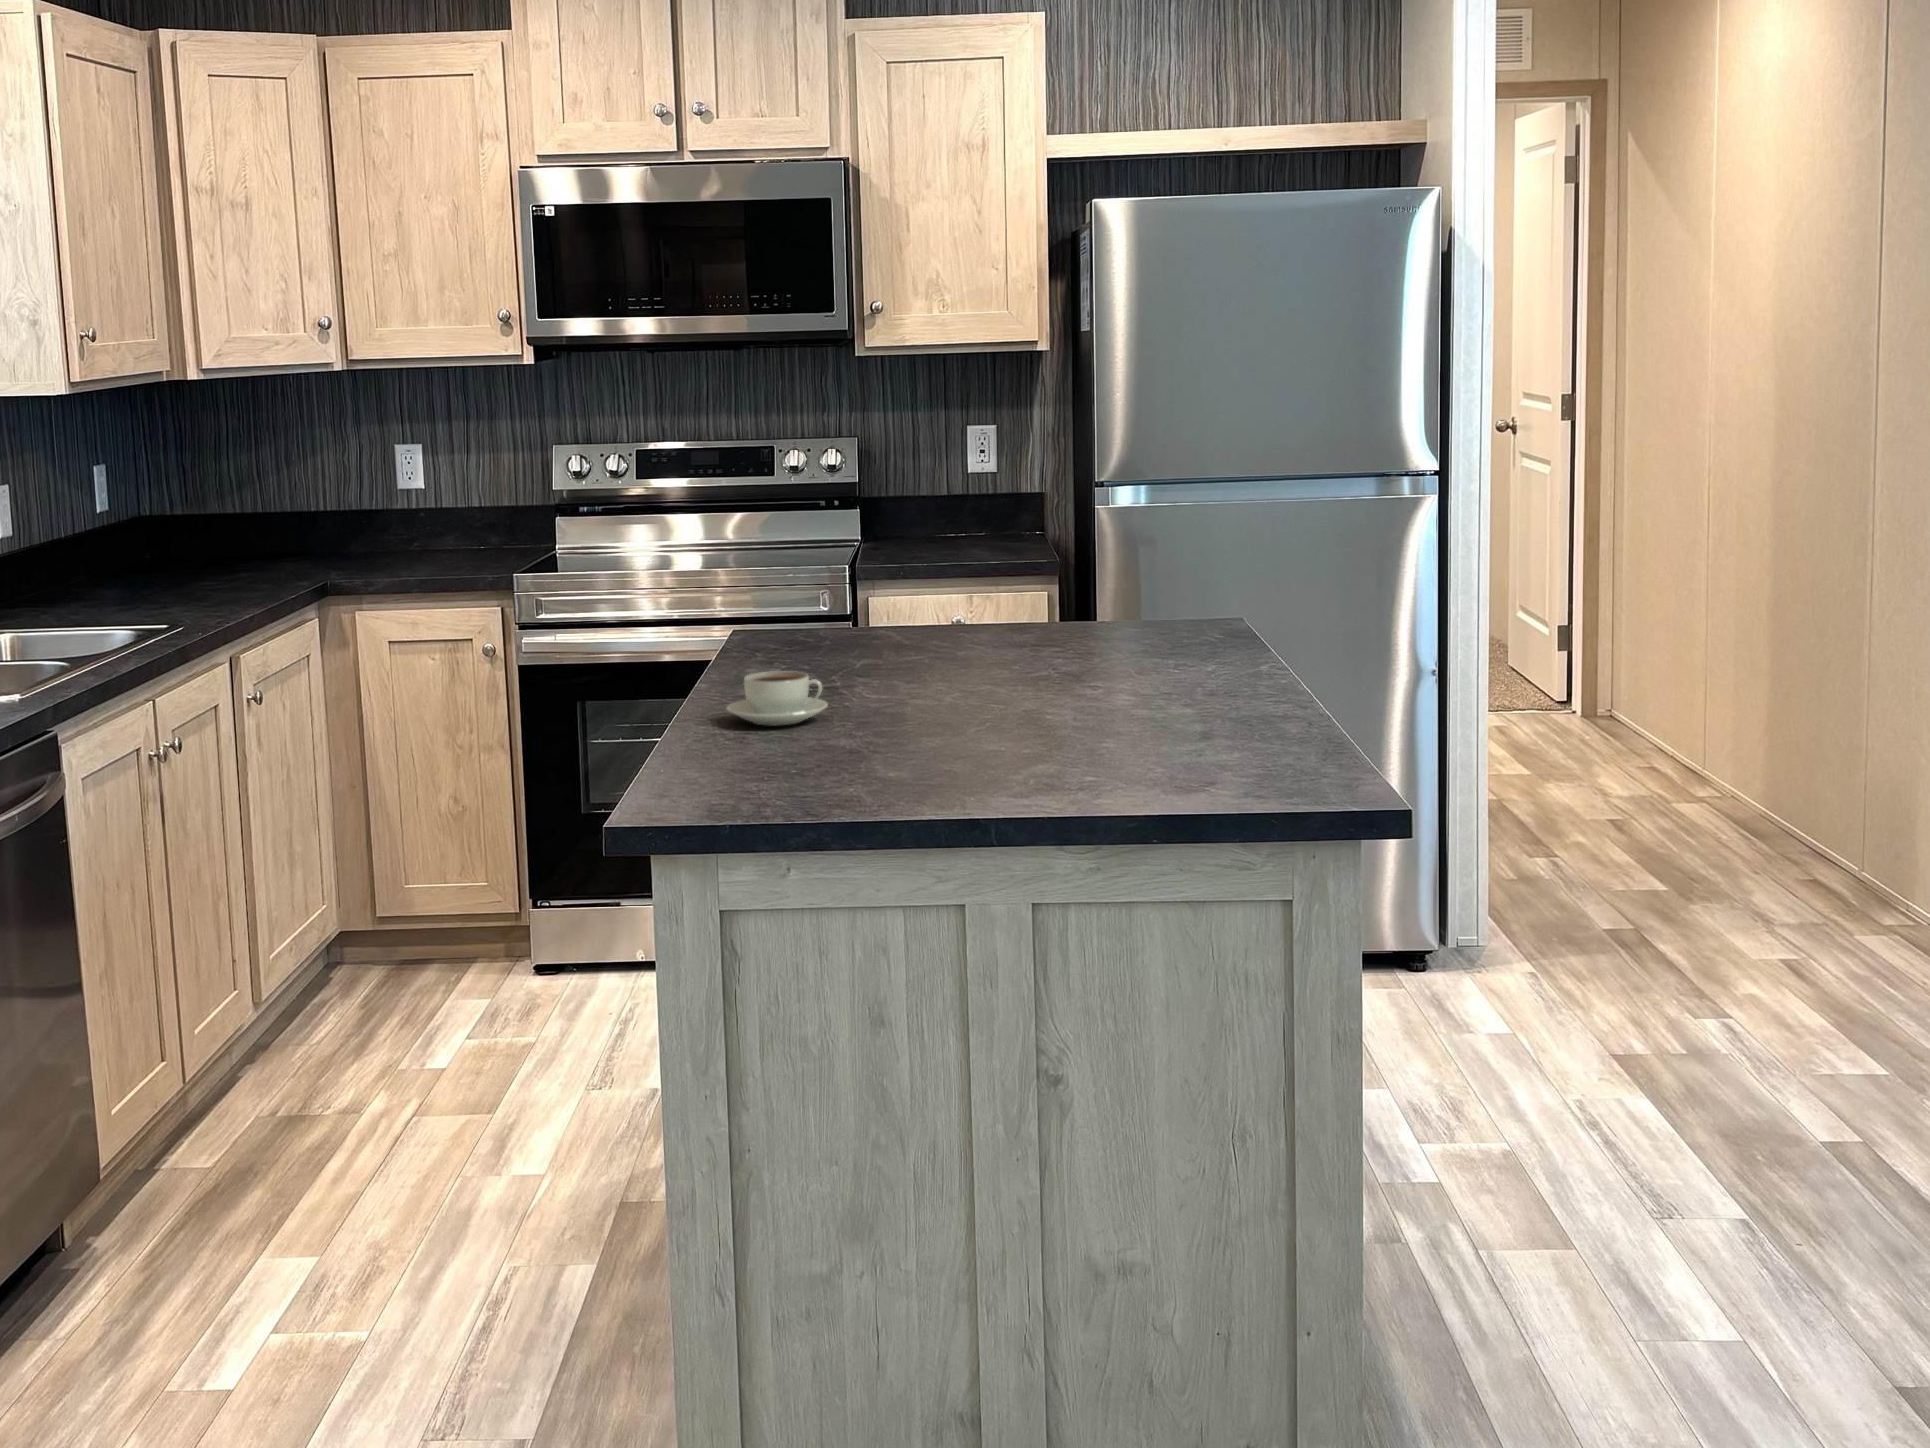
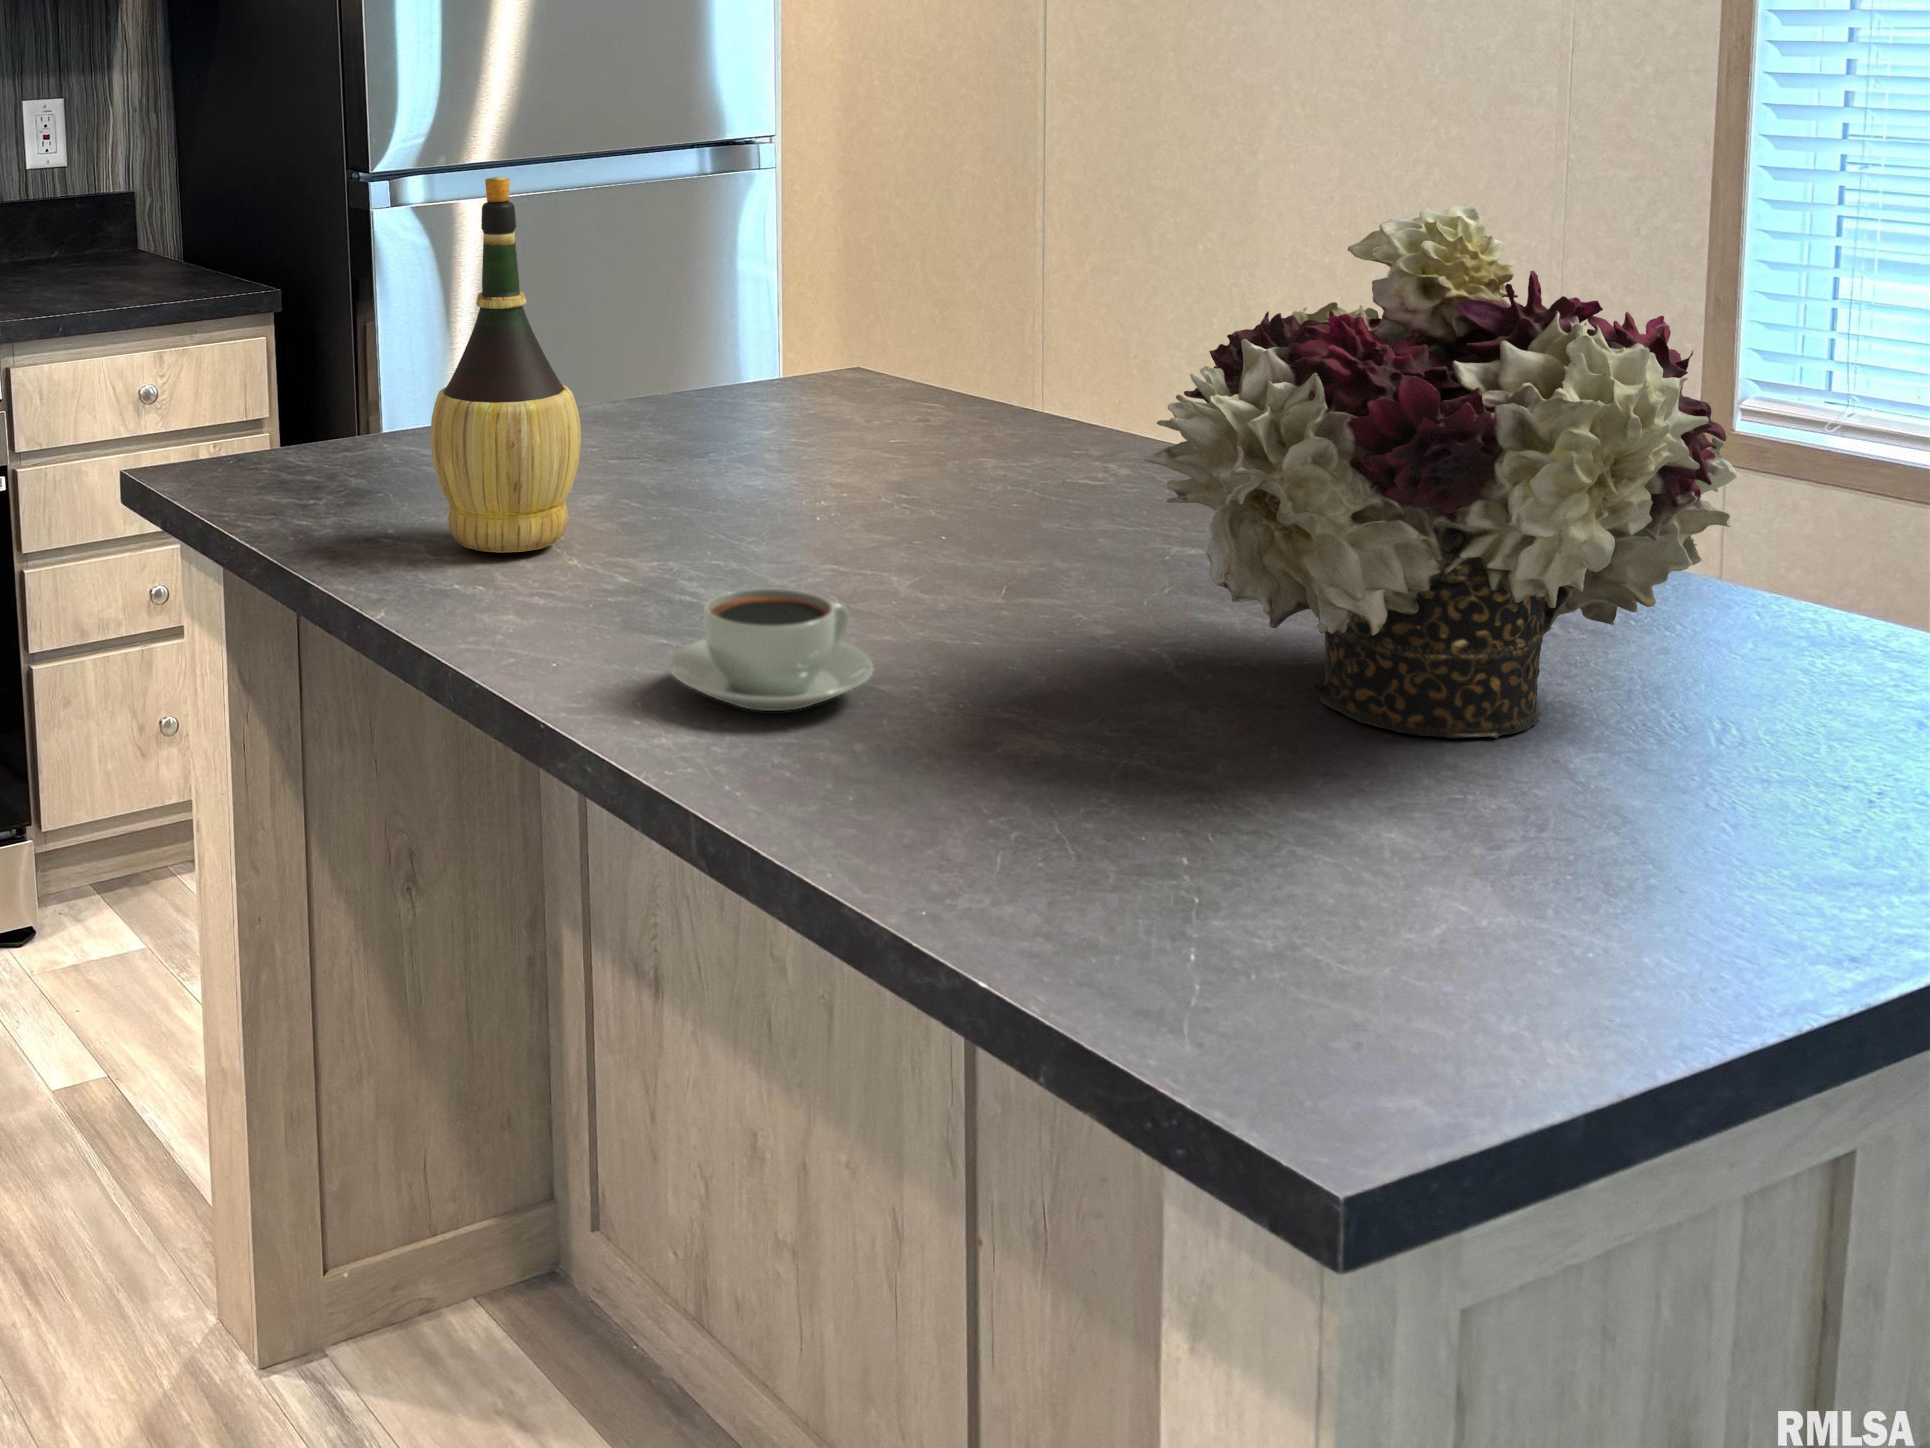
wine bottle: none [779,465,861,670] -> present [431,177,581,553]
flower arrangement: none [882,489,1185,761] -> present [1144,204,1736,738]

